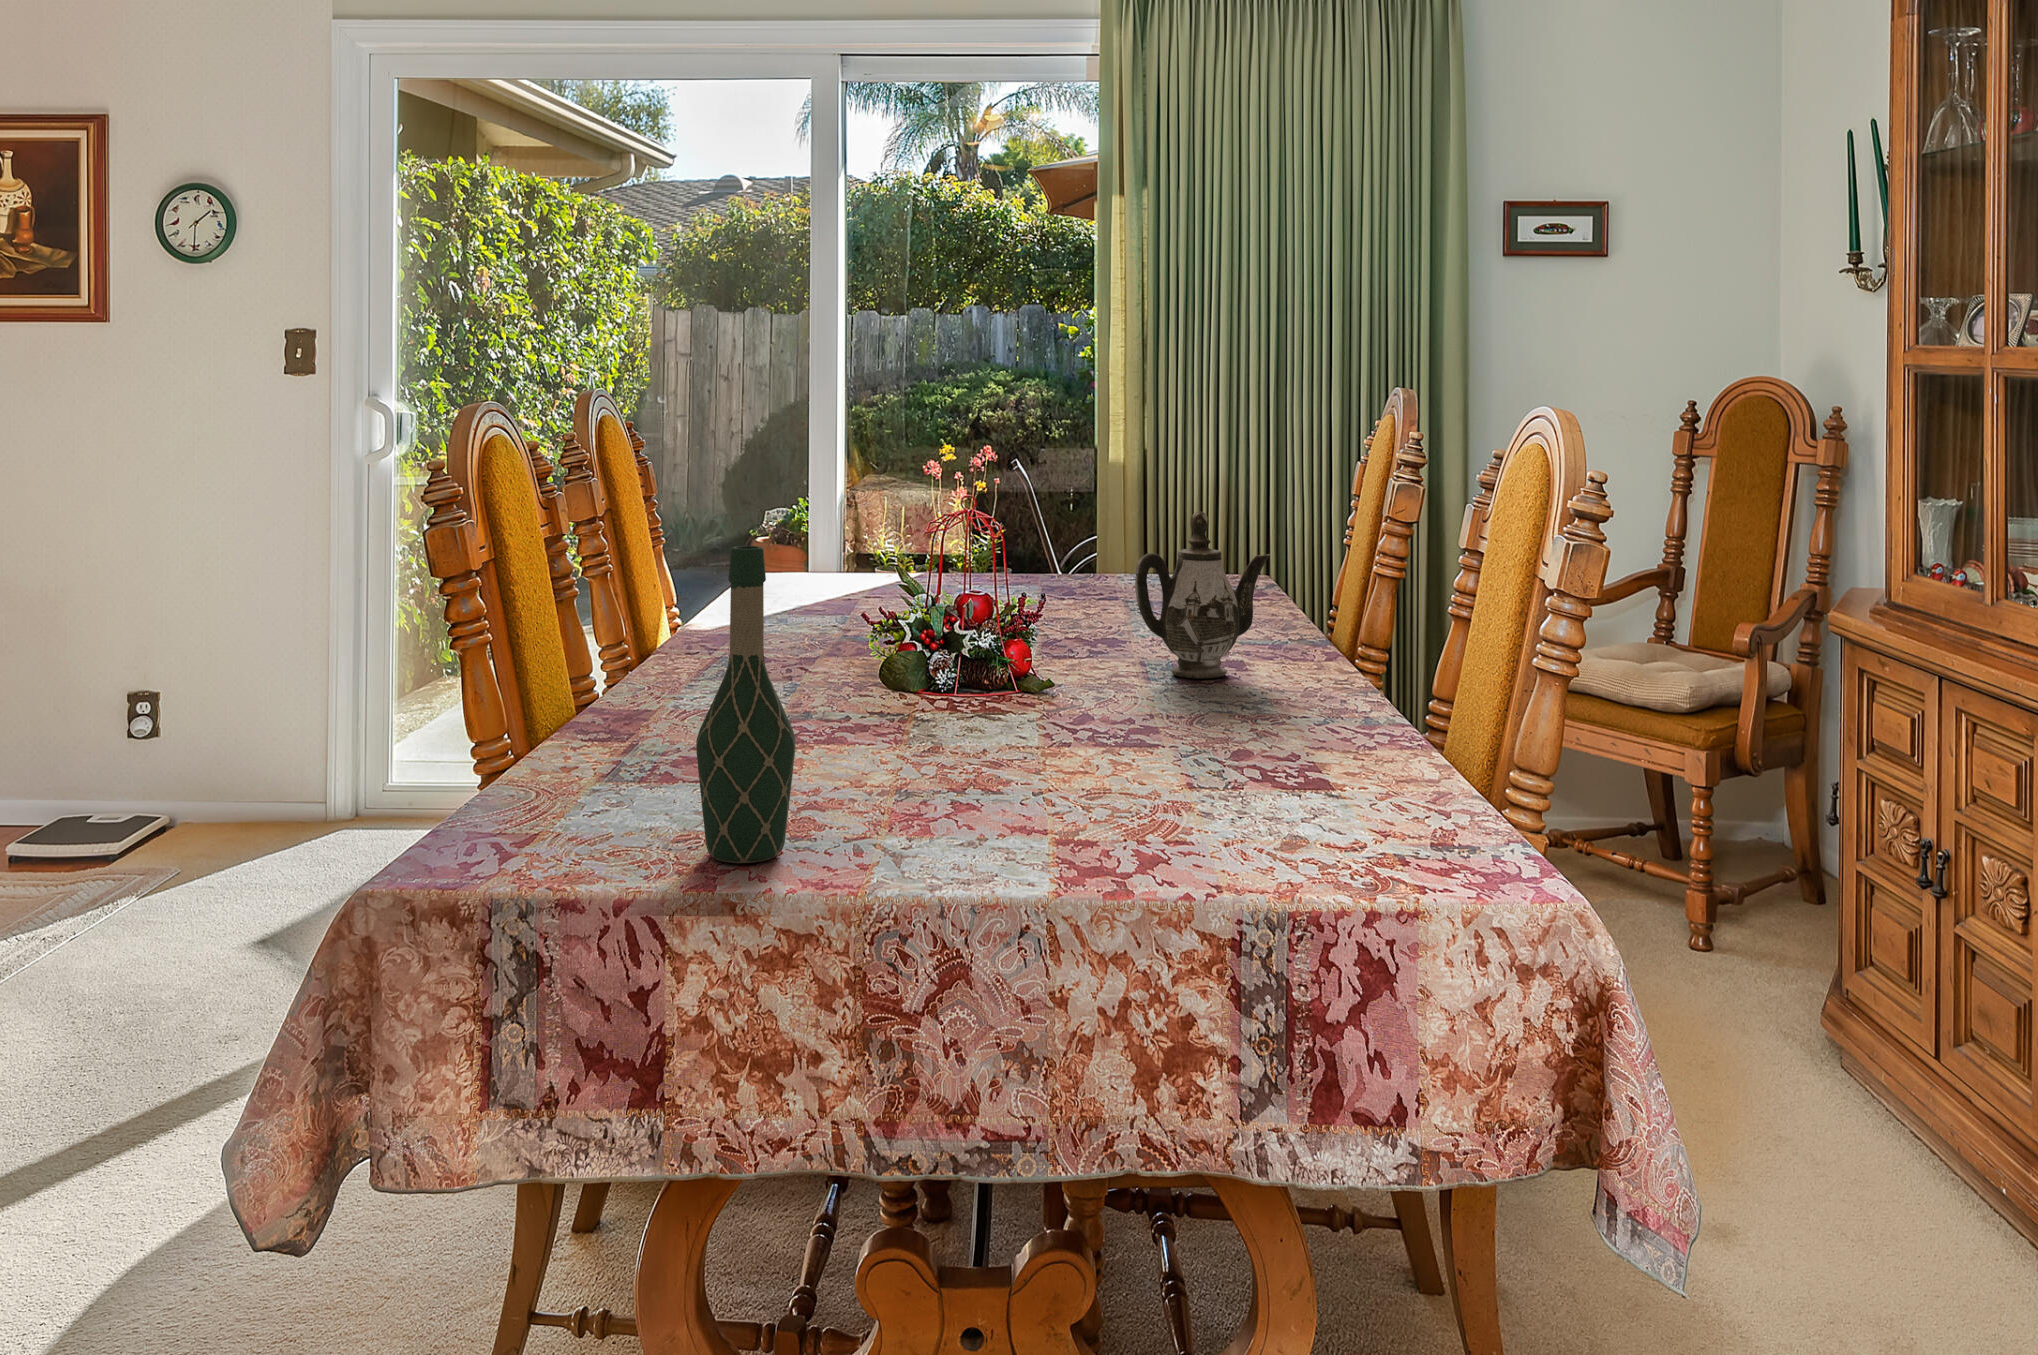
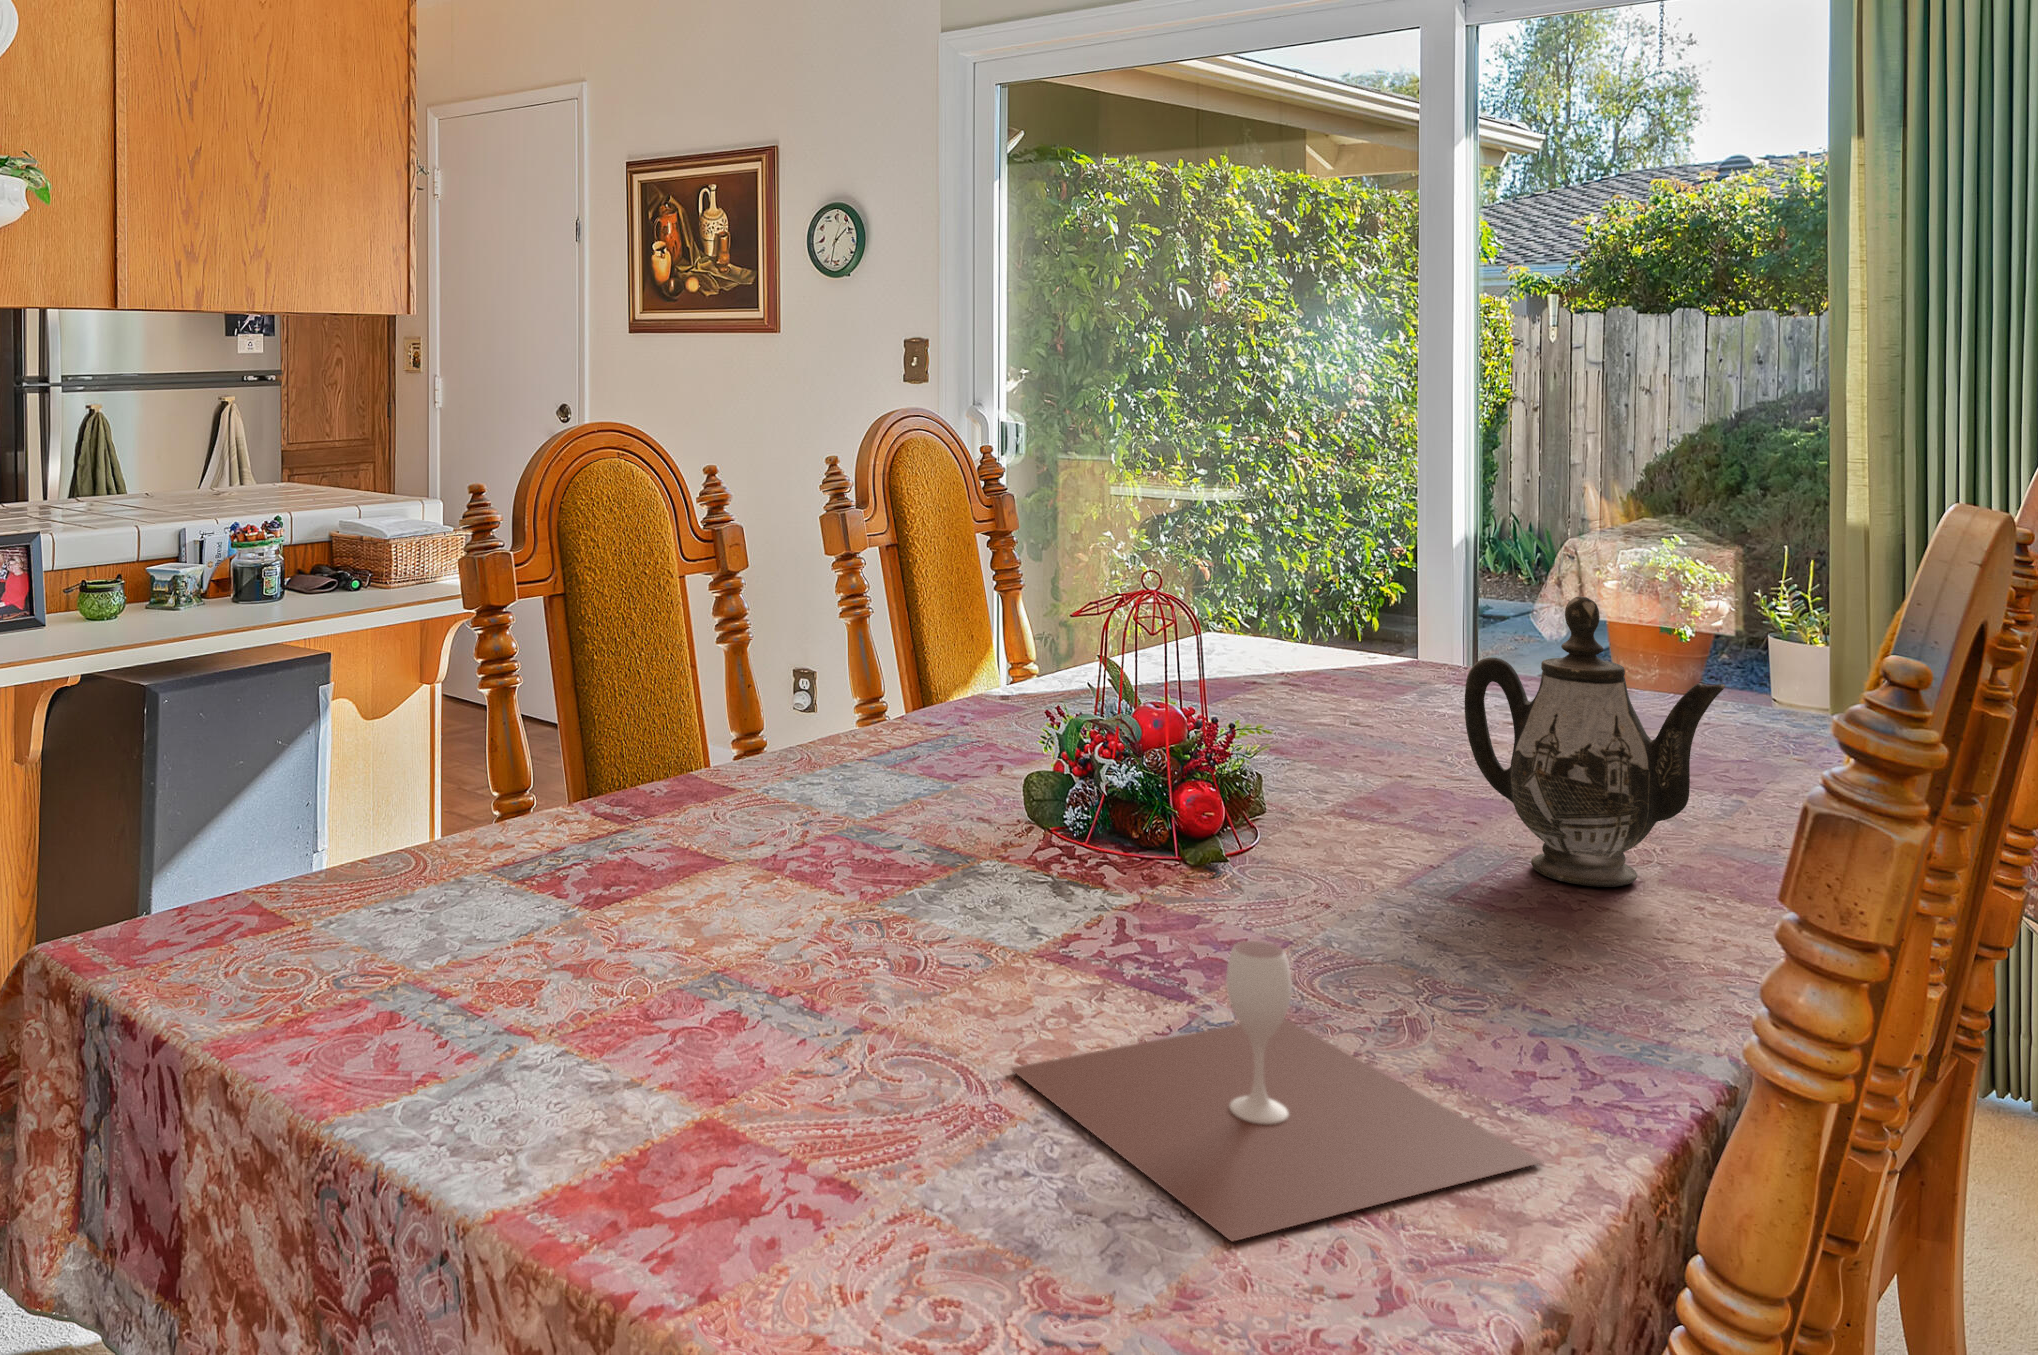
wine bottle: present [696,546,796,863] -> none [278,580,416,1019]
wine glass: none [1141,693,1380,818] -> present [1011,941,1542,1242]

